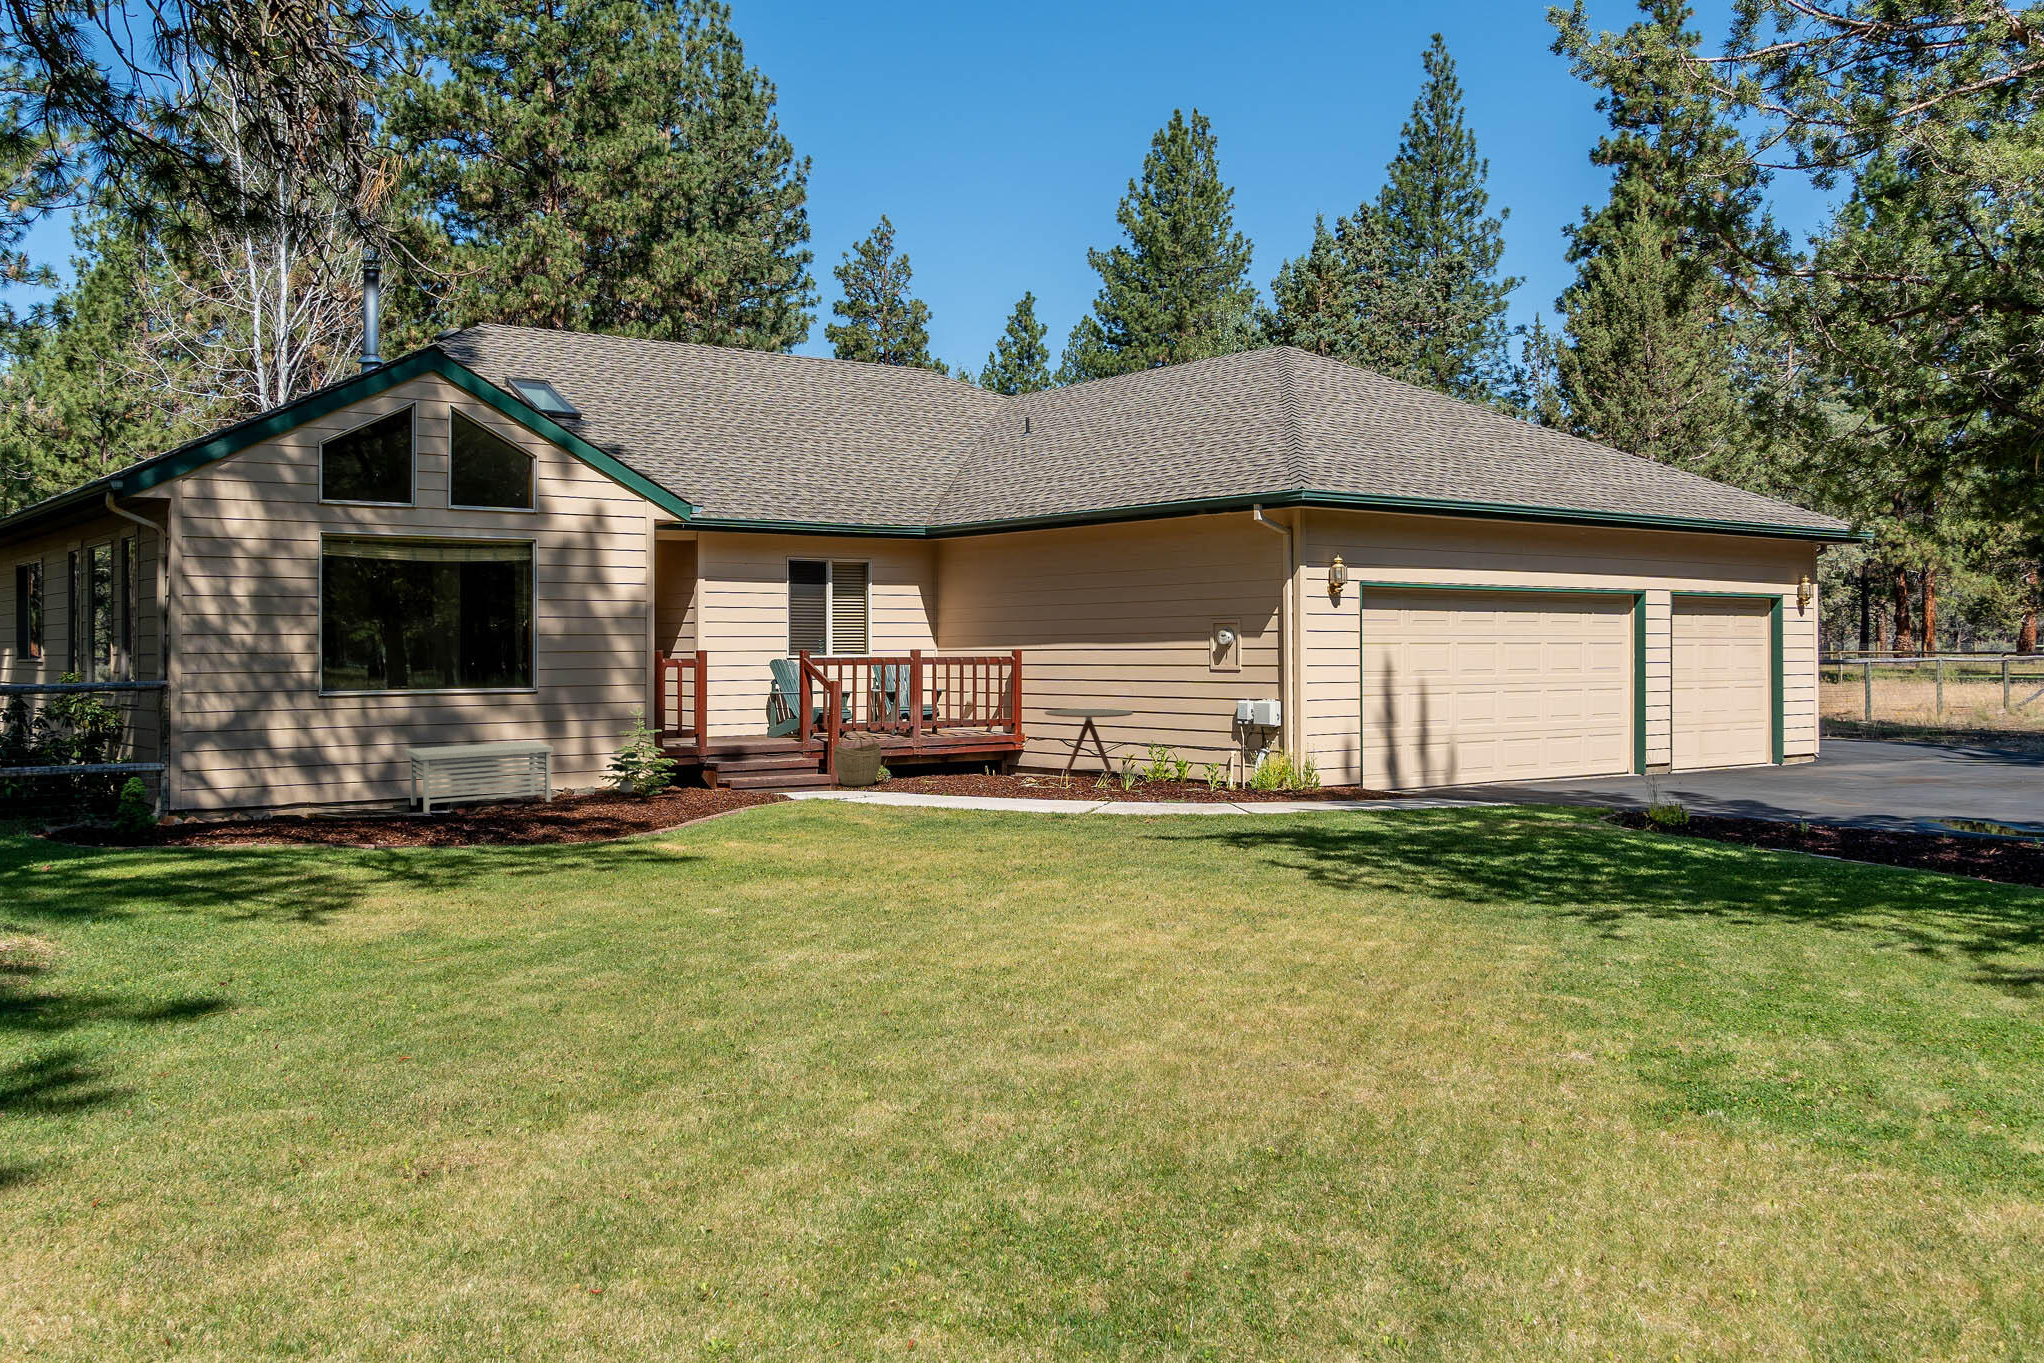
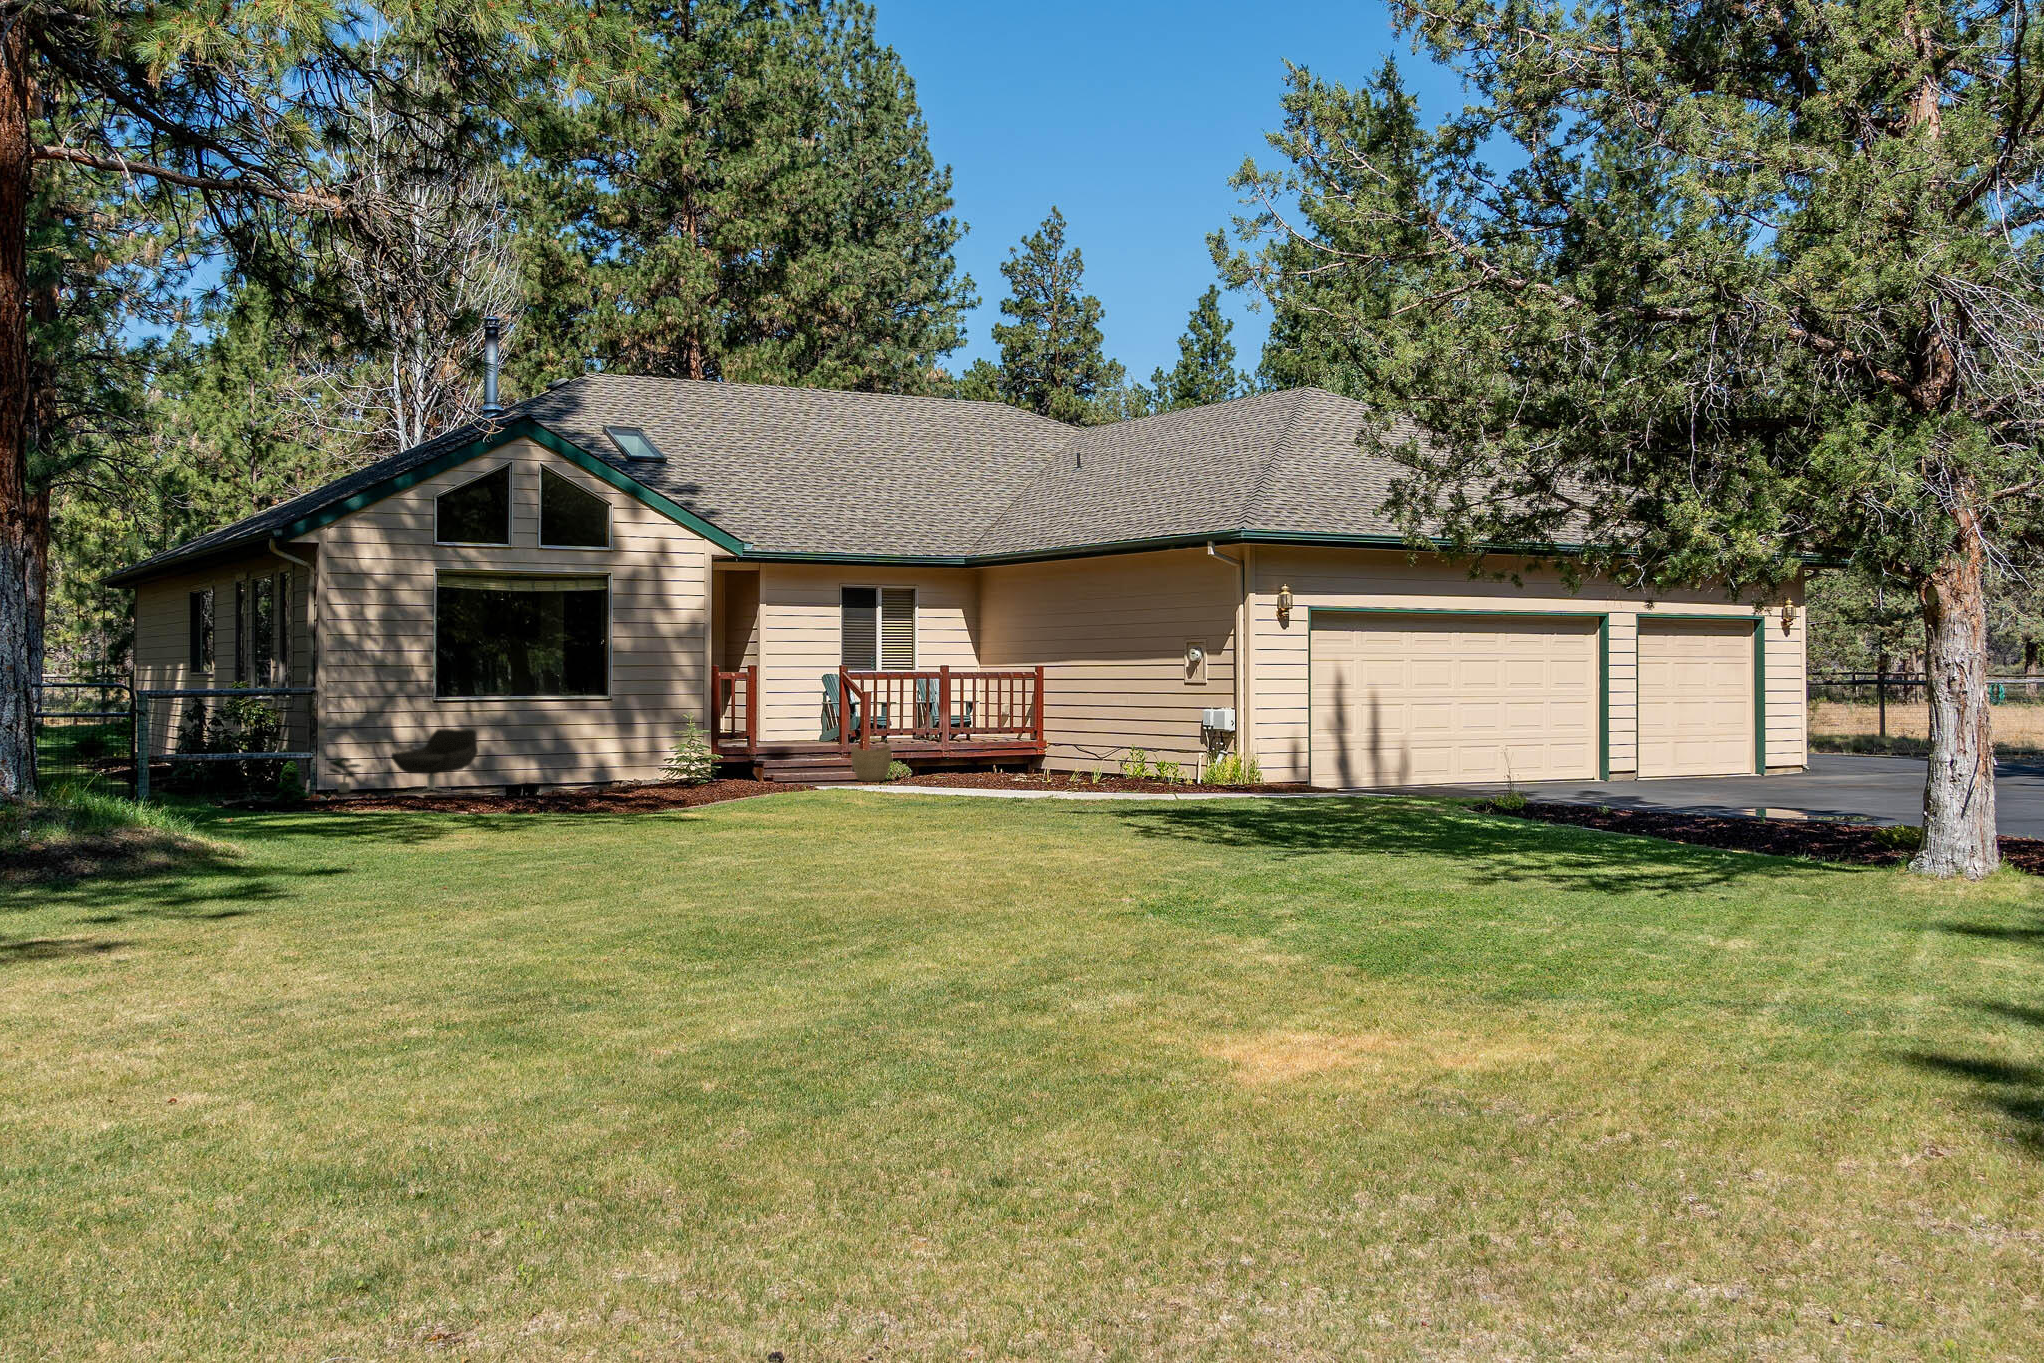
round table: present [1045,709,1133,774] -> none [1047,721,1126,779]
lounge chair: none [262,738,380,827] -> present [391,729,478,794]
storage bench: present [404,741,554,812] -> none [499,737,614,789]
potted plant: present [609,752,644,792] -> present [329,758,361,793]

